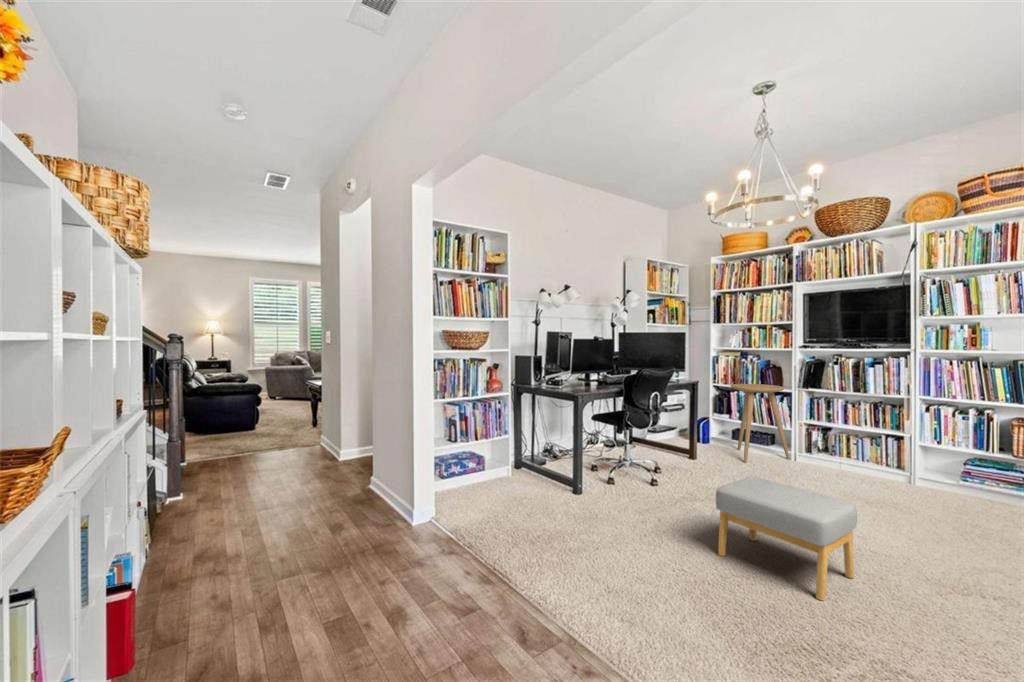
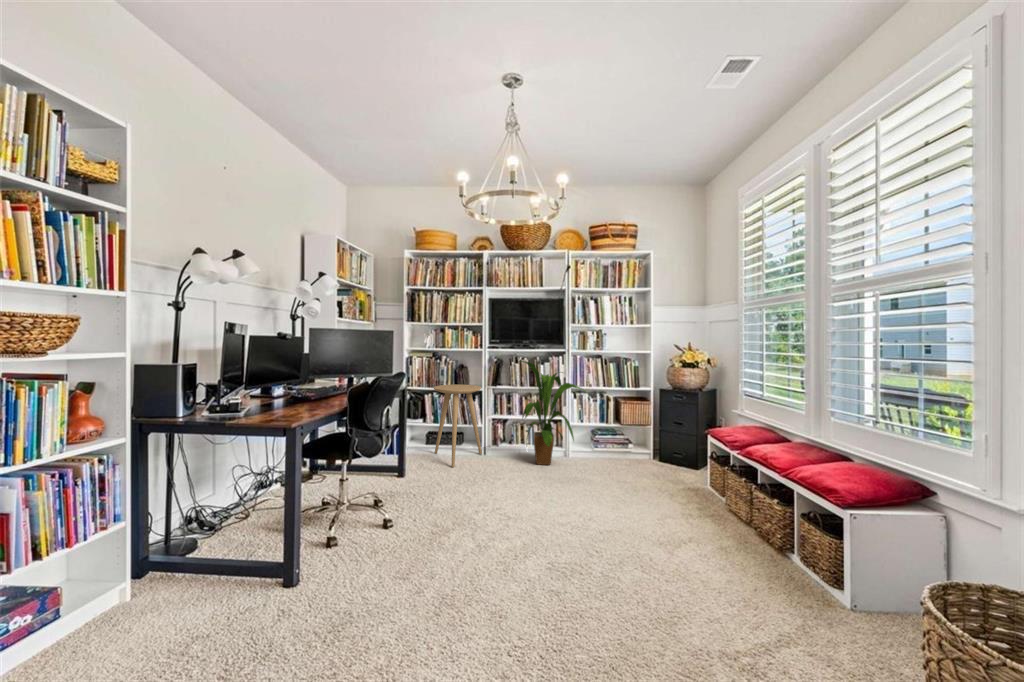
house plant: none [821,361,935,485] -> present [521,361,583,465]
footstool: present [716,477,857,601] -> none [535,496,660,622]

